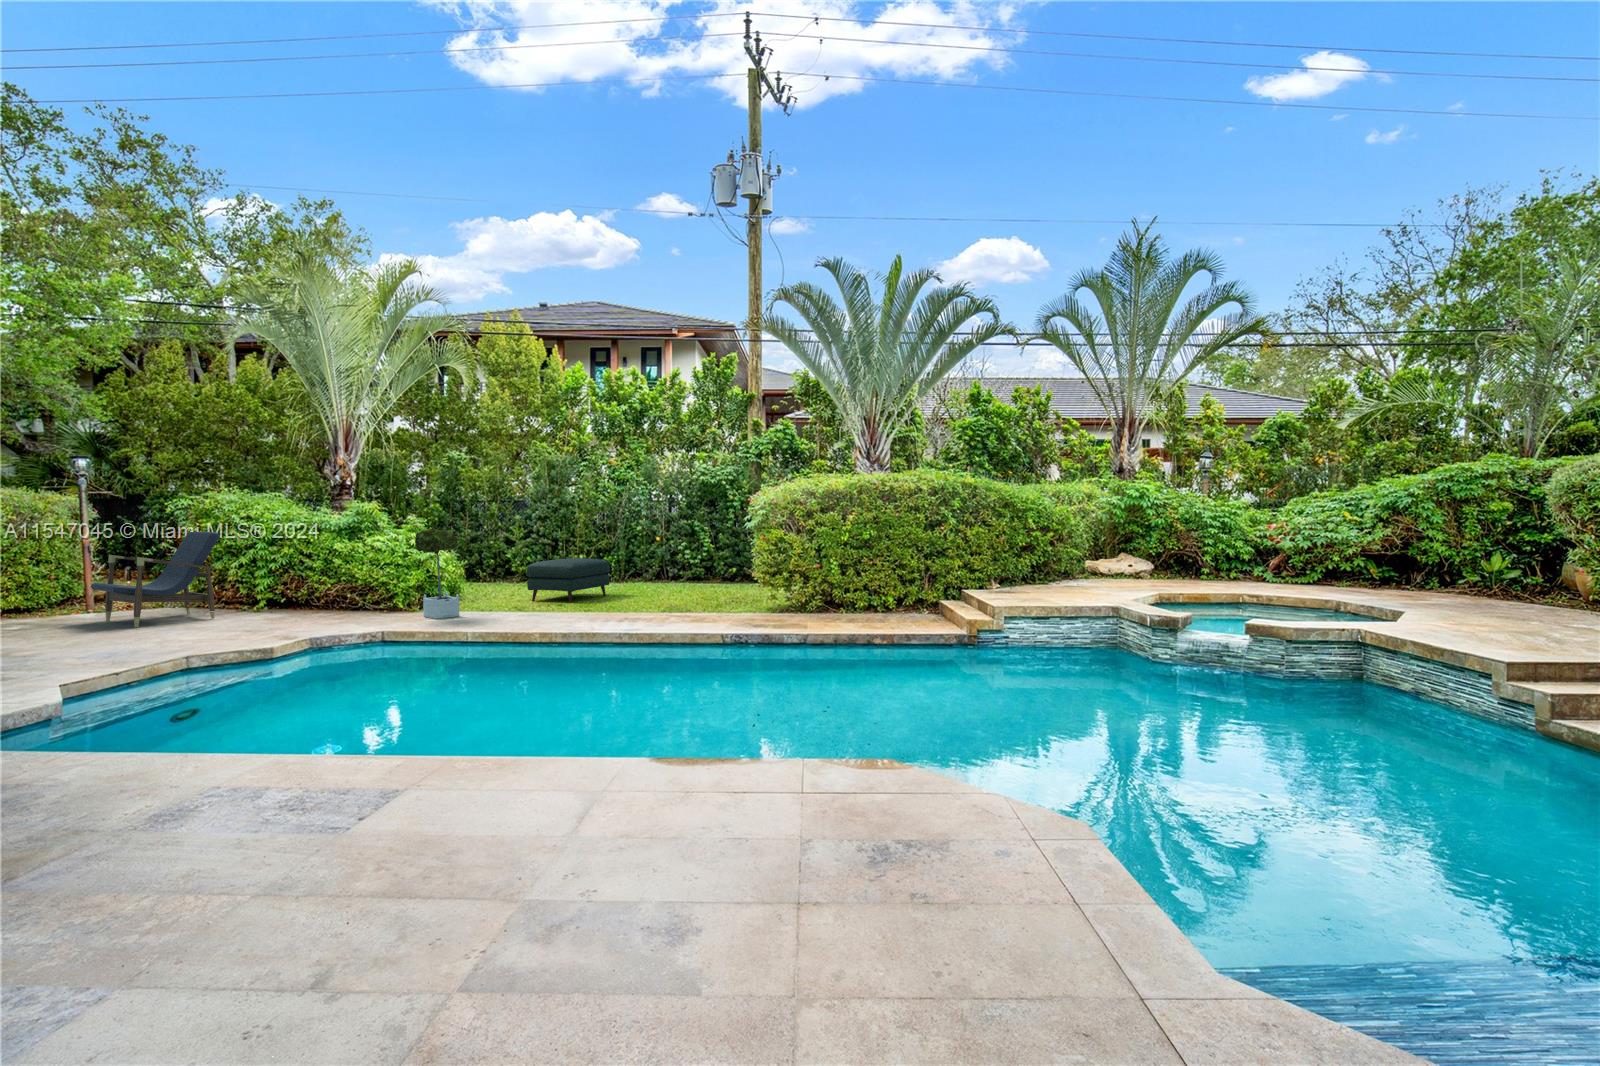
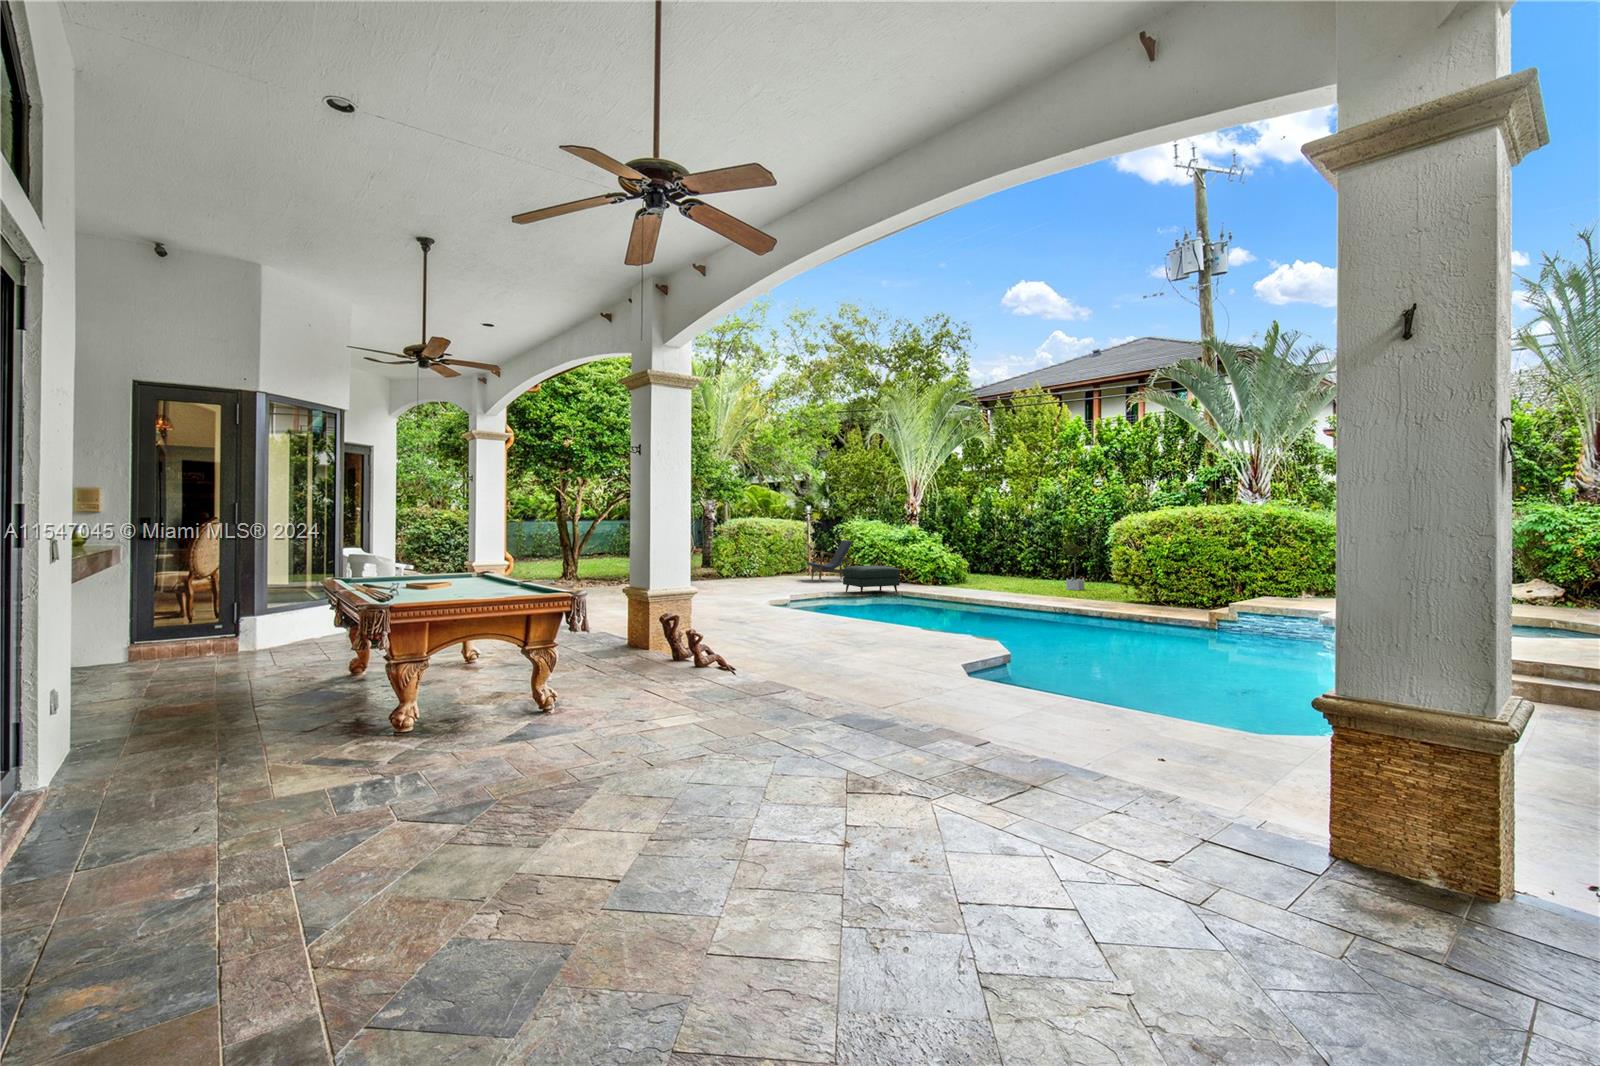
potted tree: present [415,527,459,619] -> present [1063,542,1084,590]
ottoman: present [526,558,610,603] -> present [843,565,900,595]

